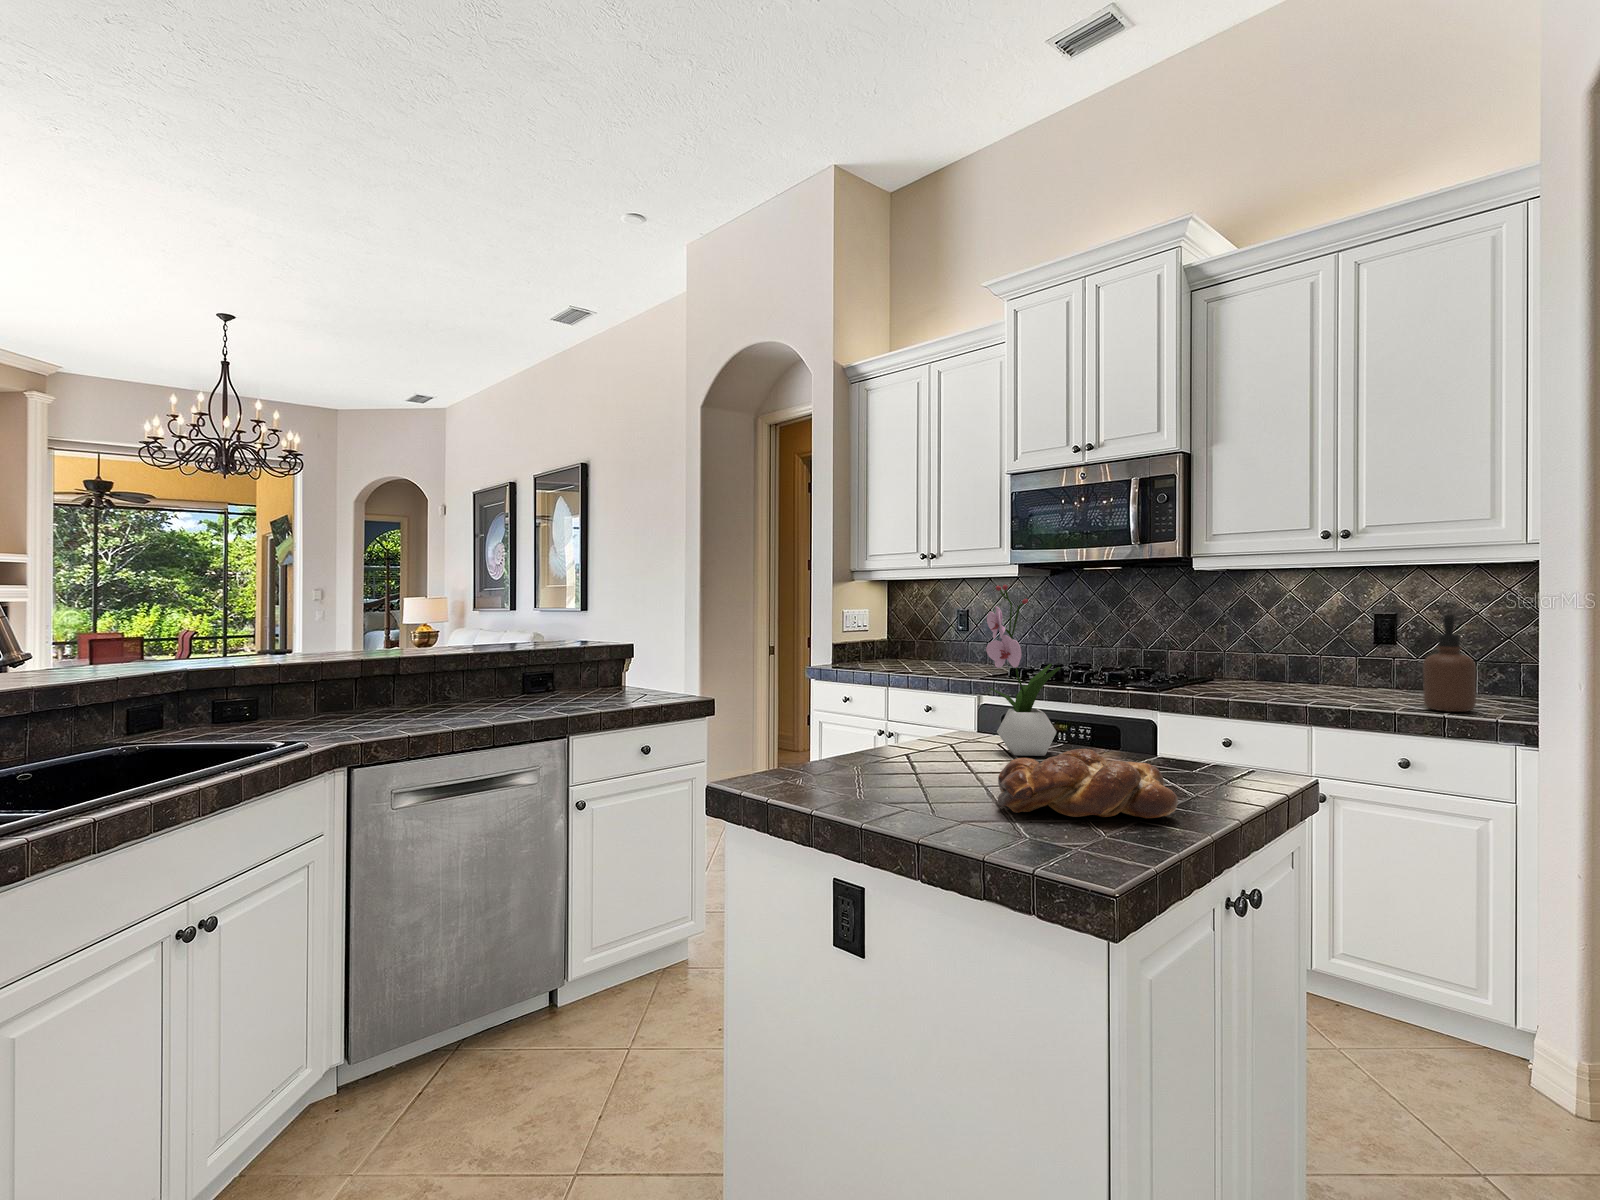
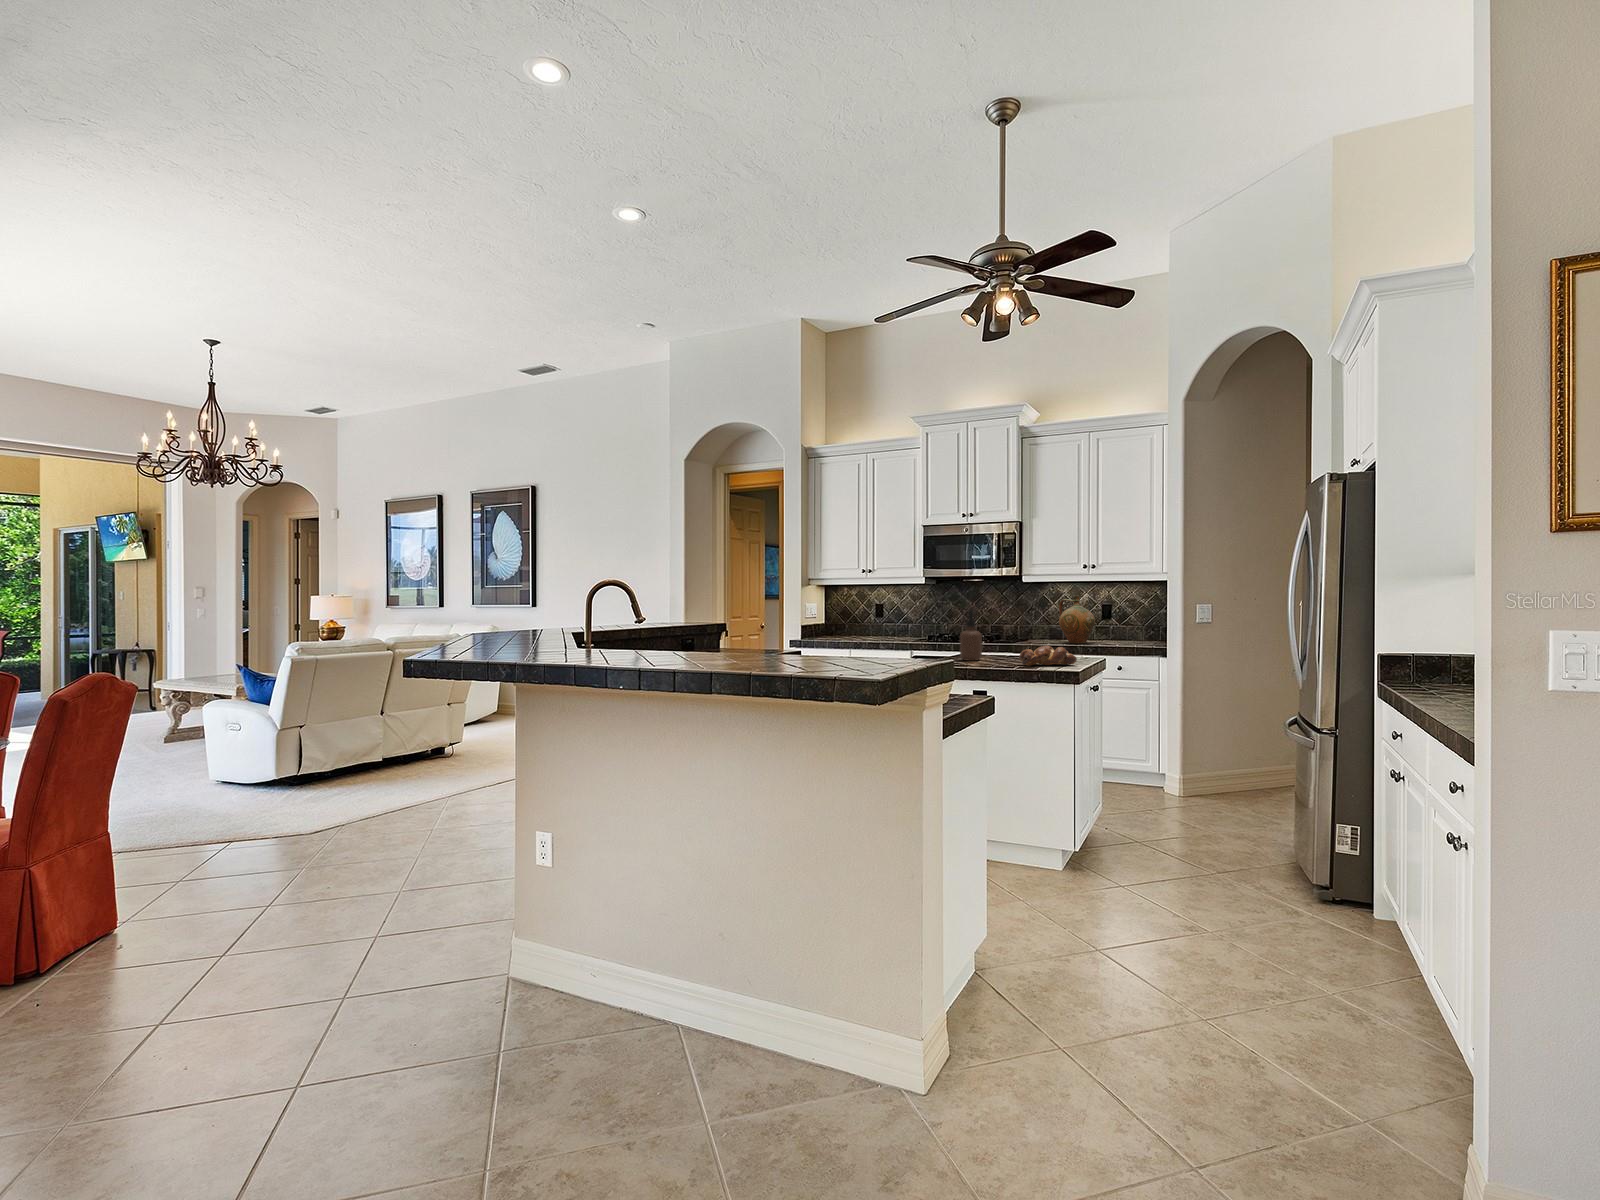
flower arrangement: present [986,585,1061,756] -> none [984,590,1016,658]
ceramic jug: none [1258,596,1344,700] -> present [1059,596,1095,644]
soap dispenser: present [1423,615,1476,712] -> present [960,610,982,661]

